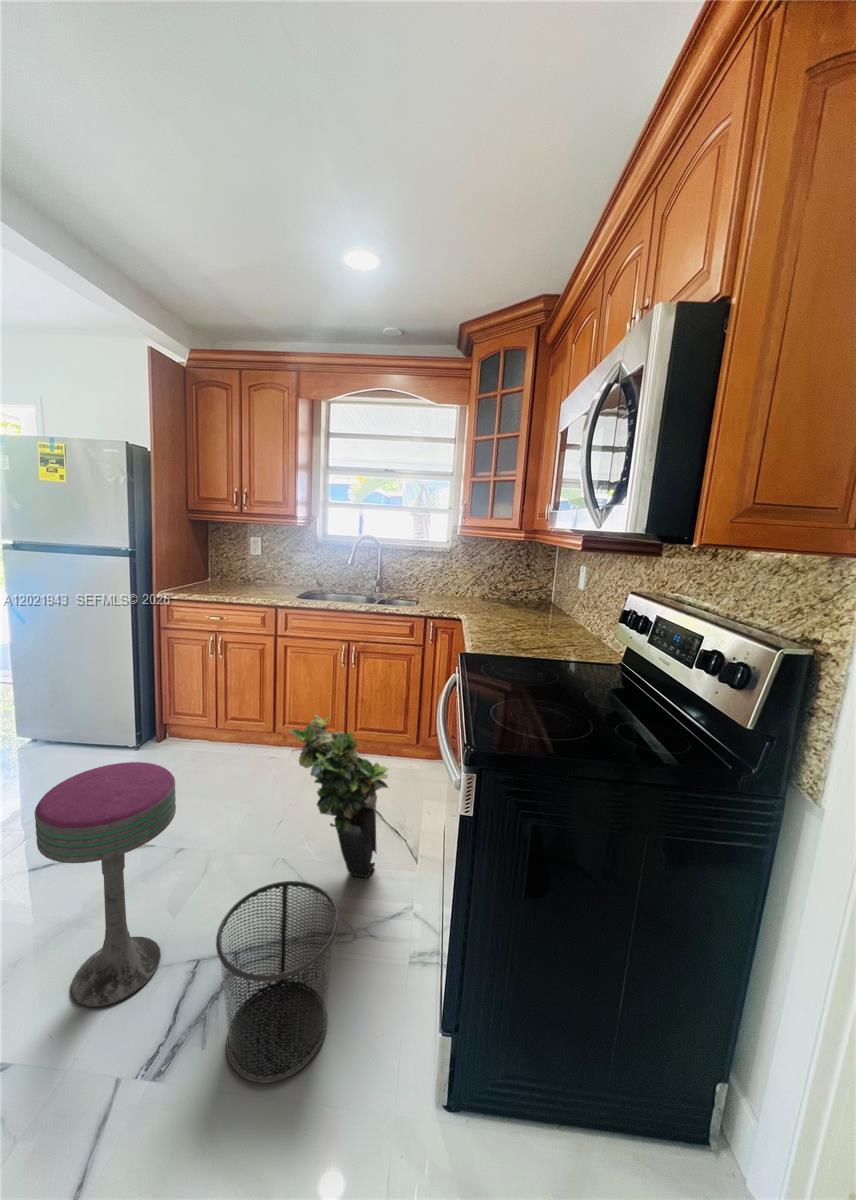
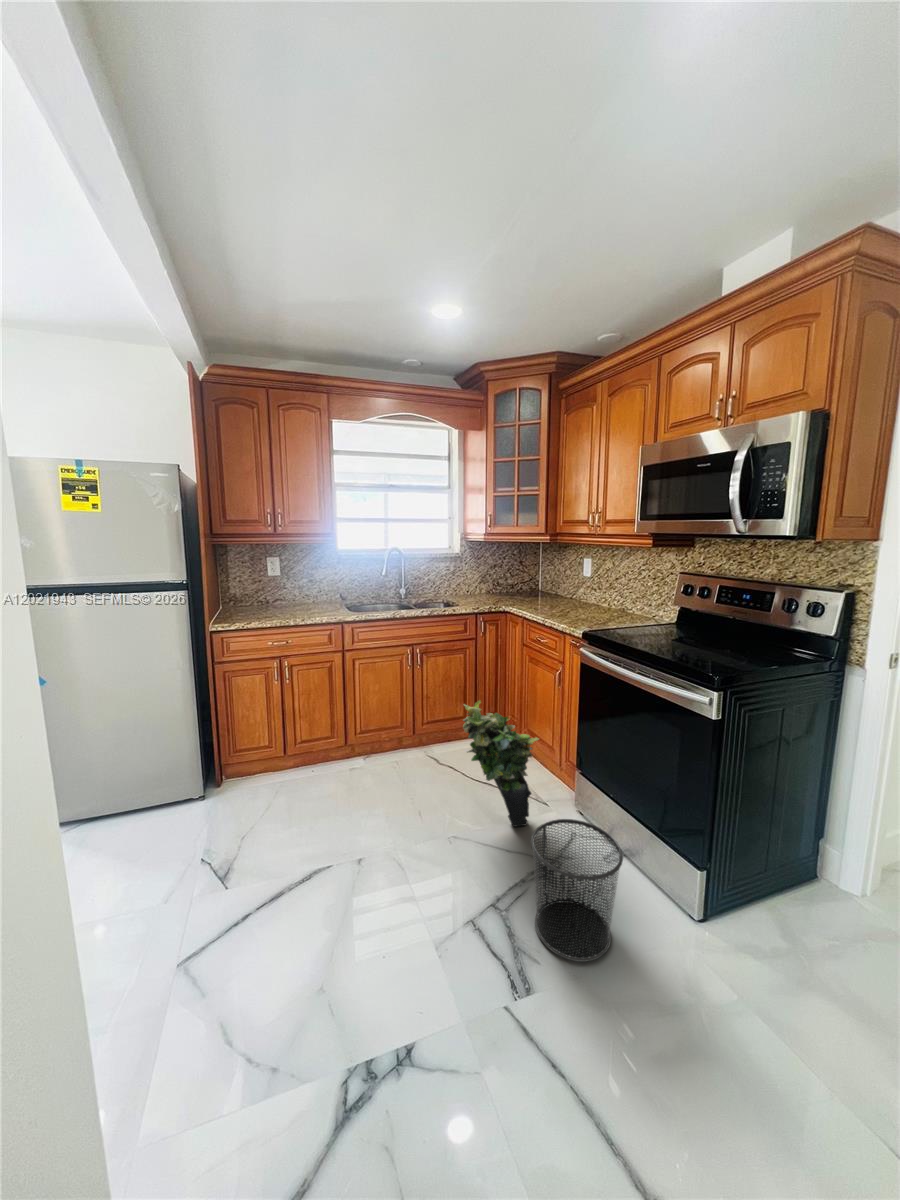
bar stool: present [35,762,176,1007] -> none [366,763,468,979]

